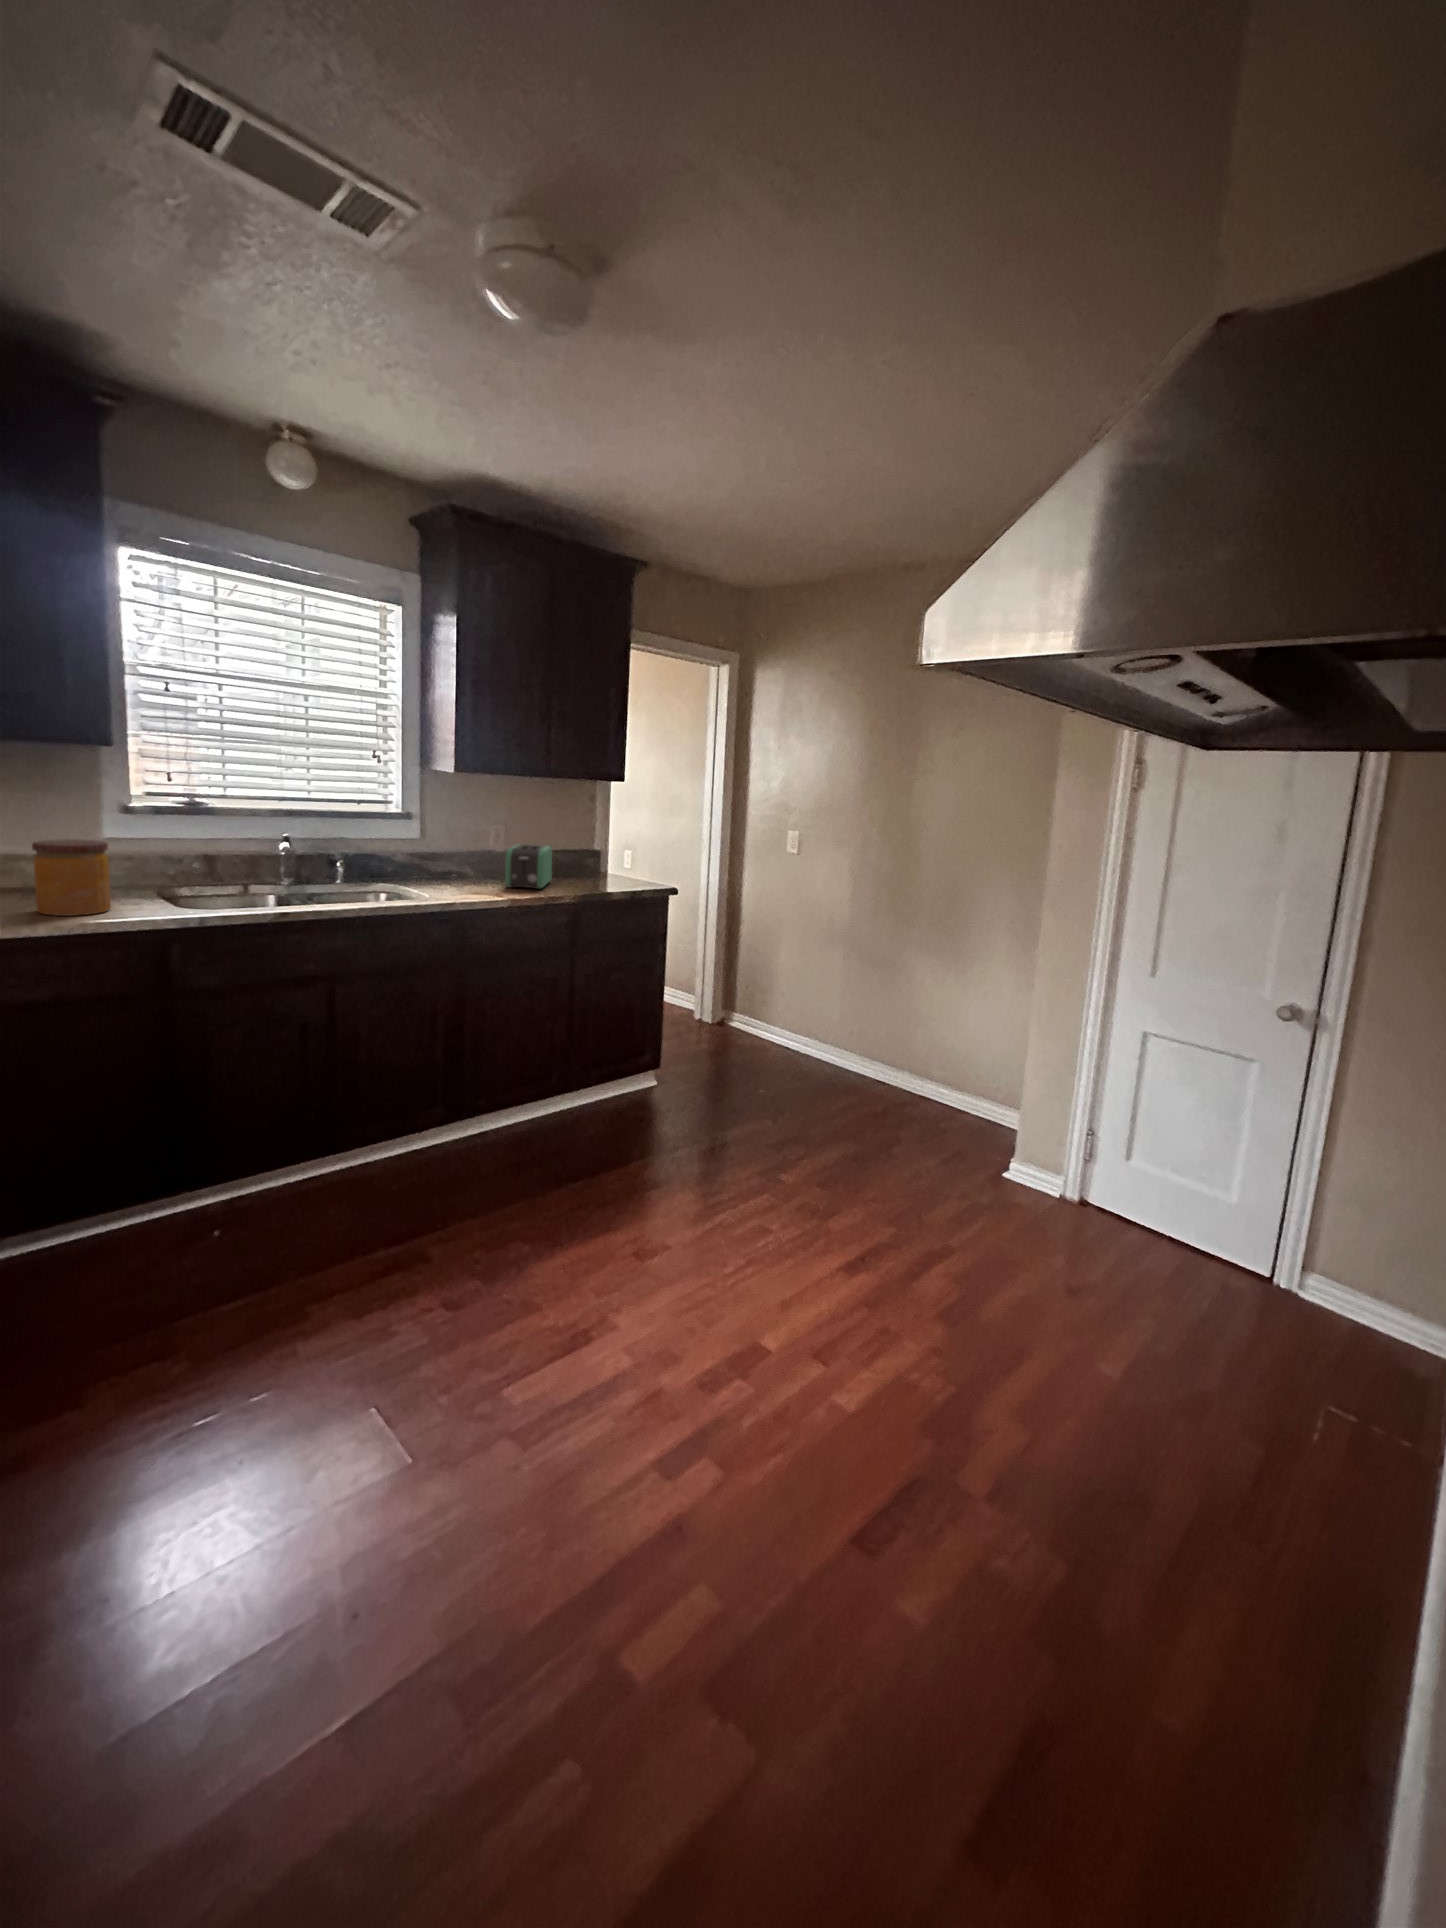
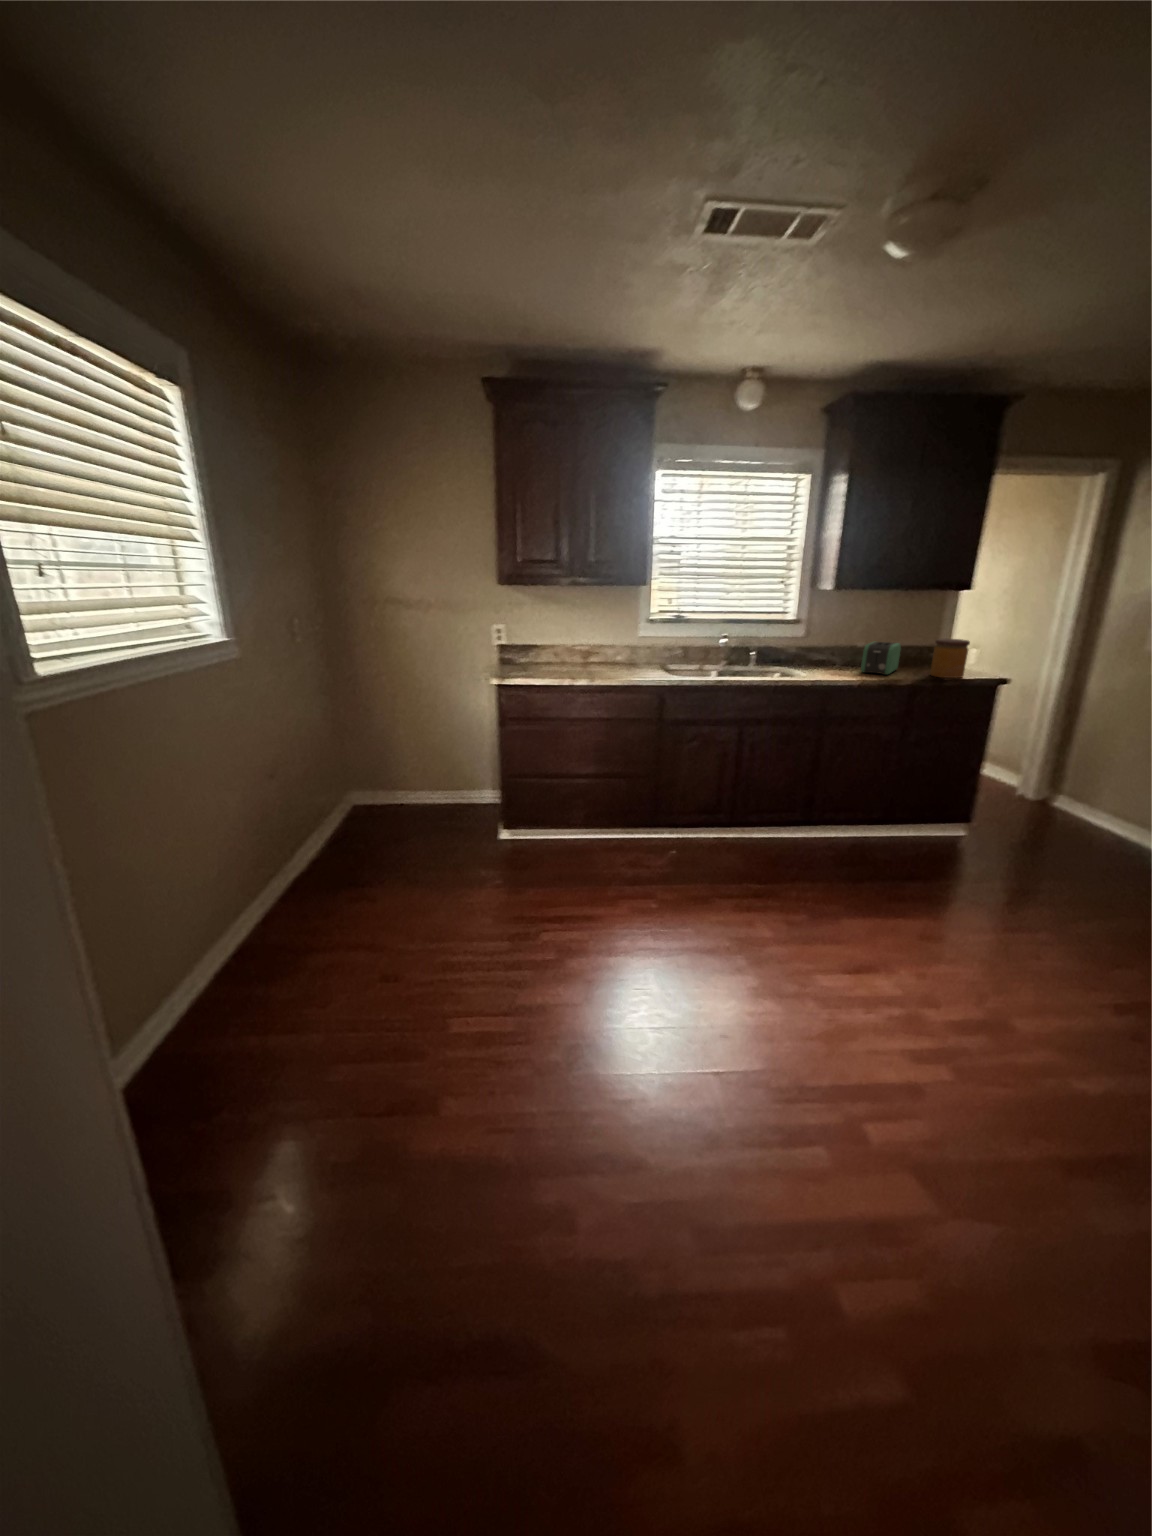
jar: present [32,839,111,916] -> present [930,639,970,678]

